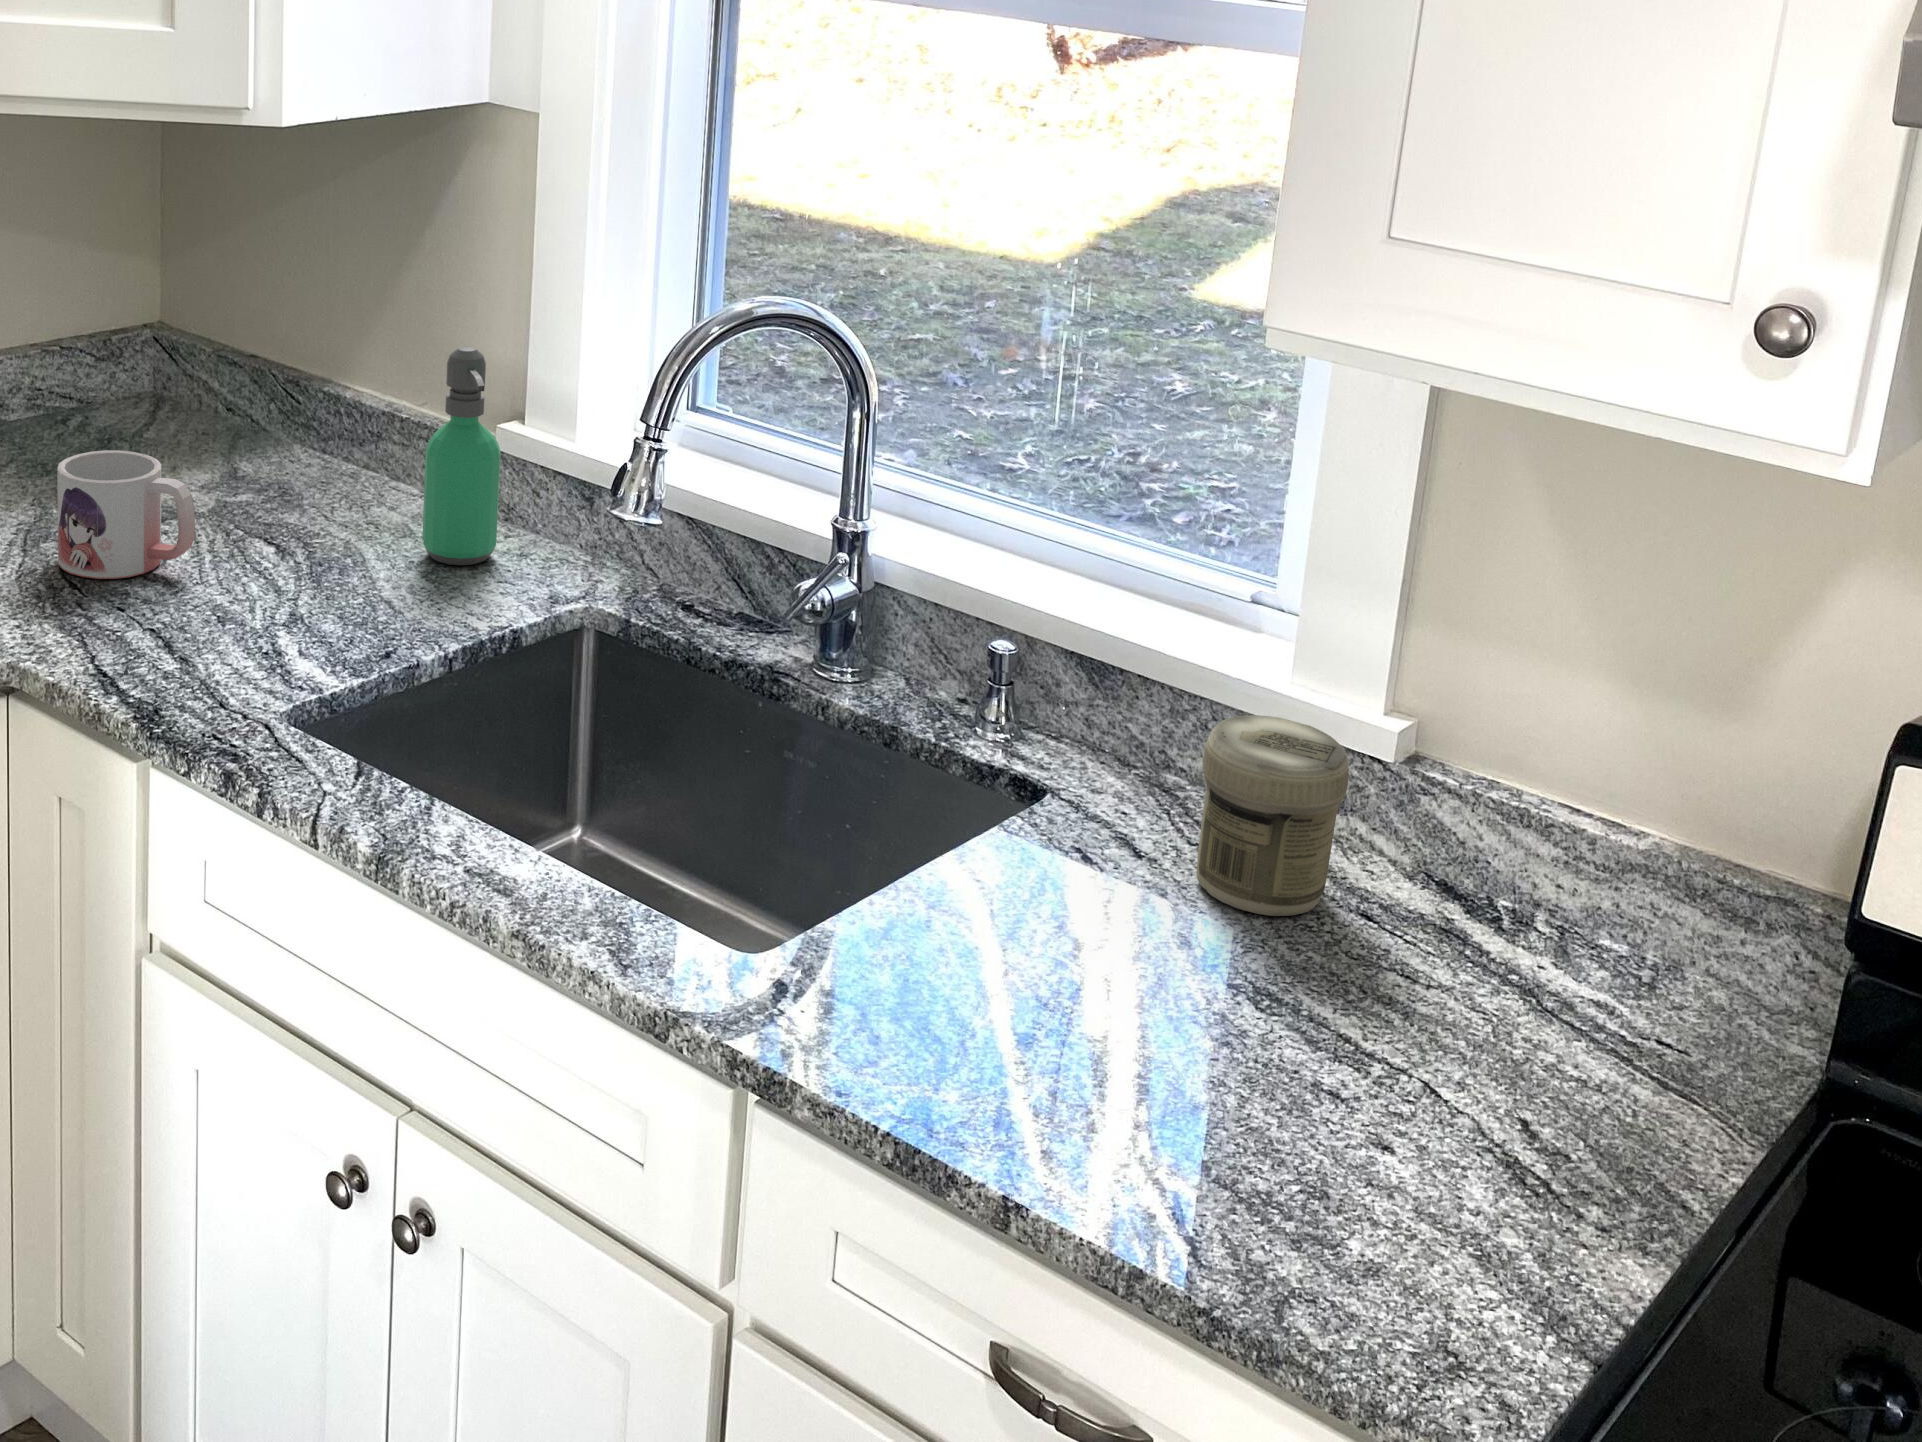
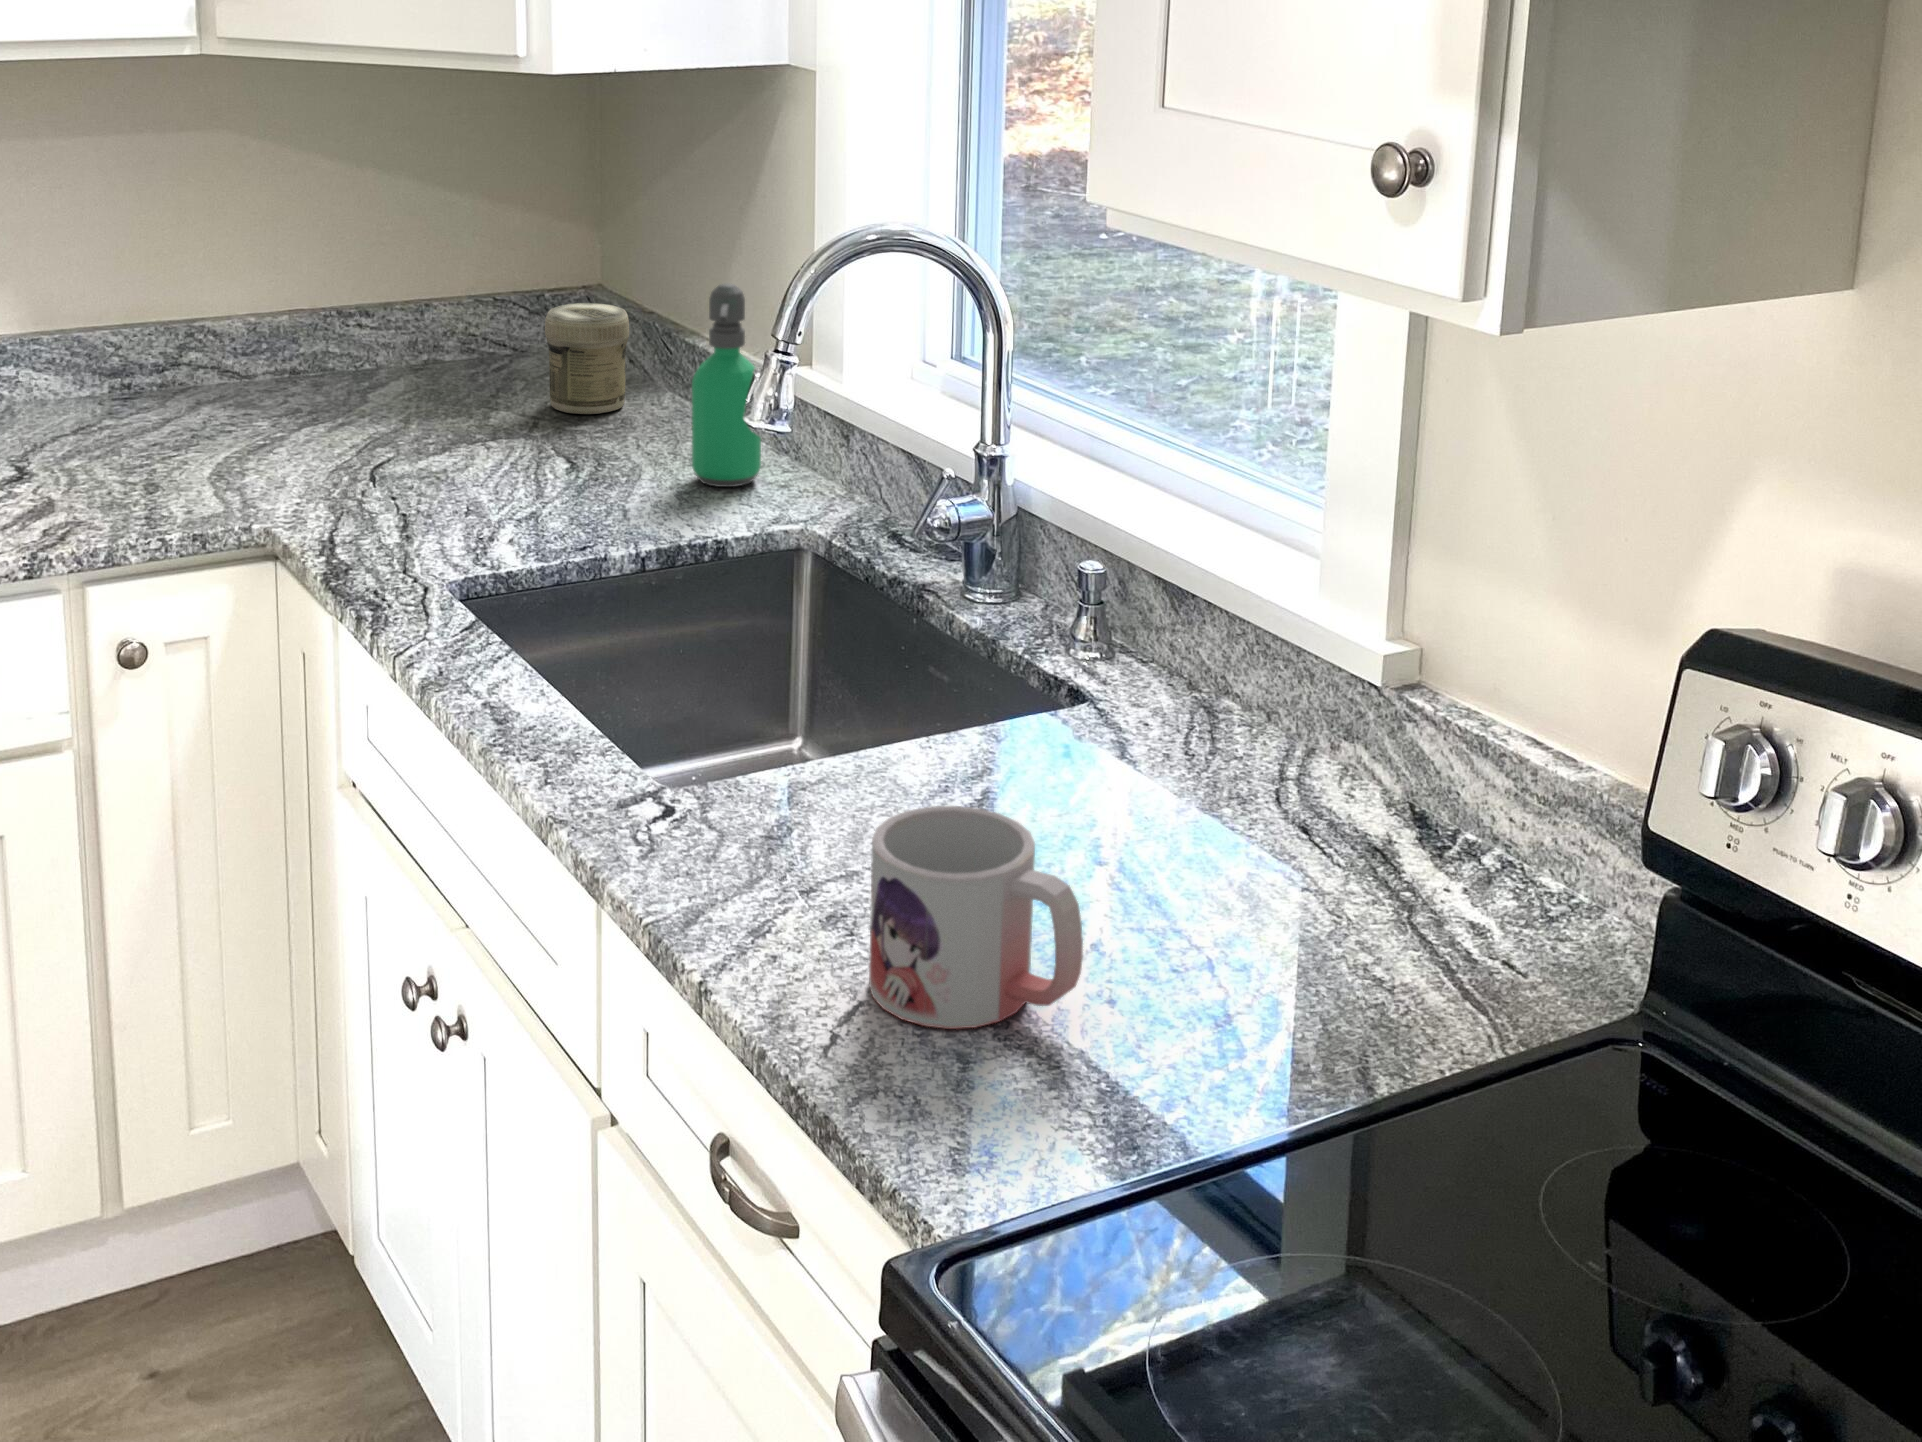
mug: present [57,450,195,579] -> present [869,806,1083,1029]
jar: present [1197,715,1348,916] -> present [545,303,629,414]

